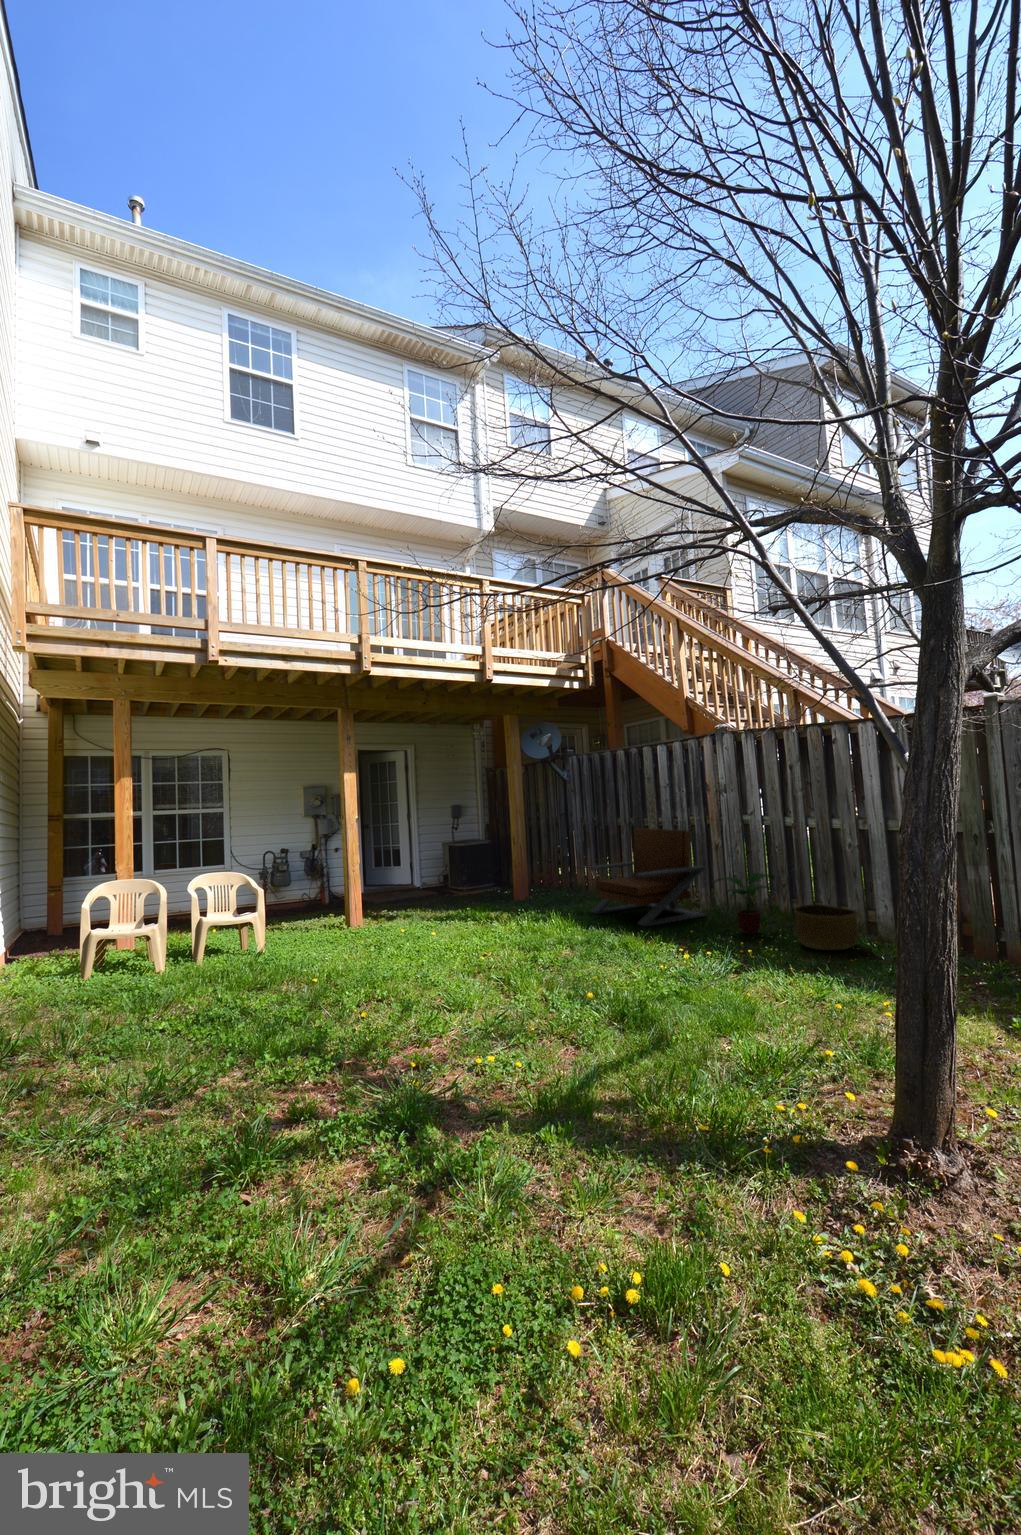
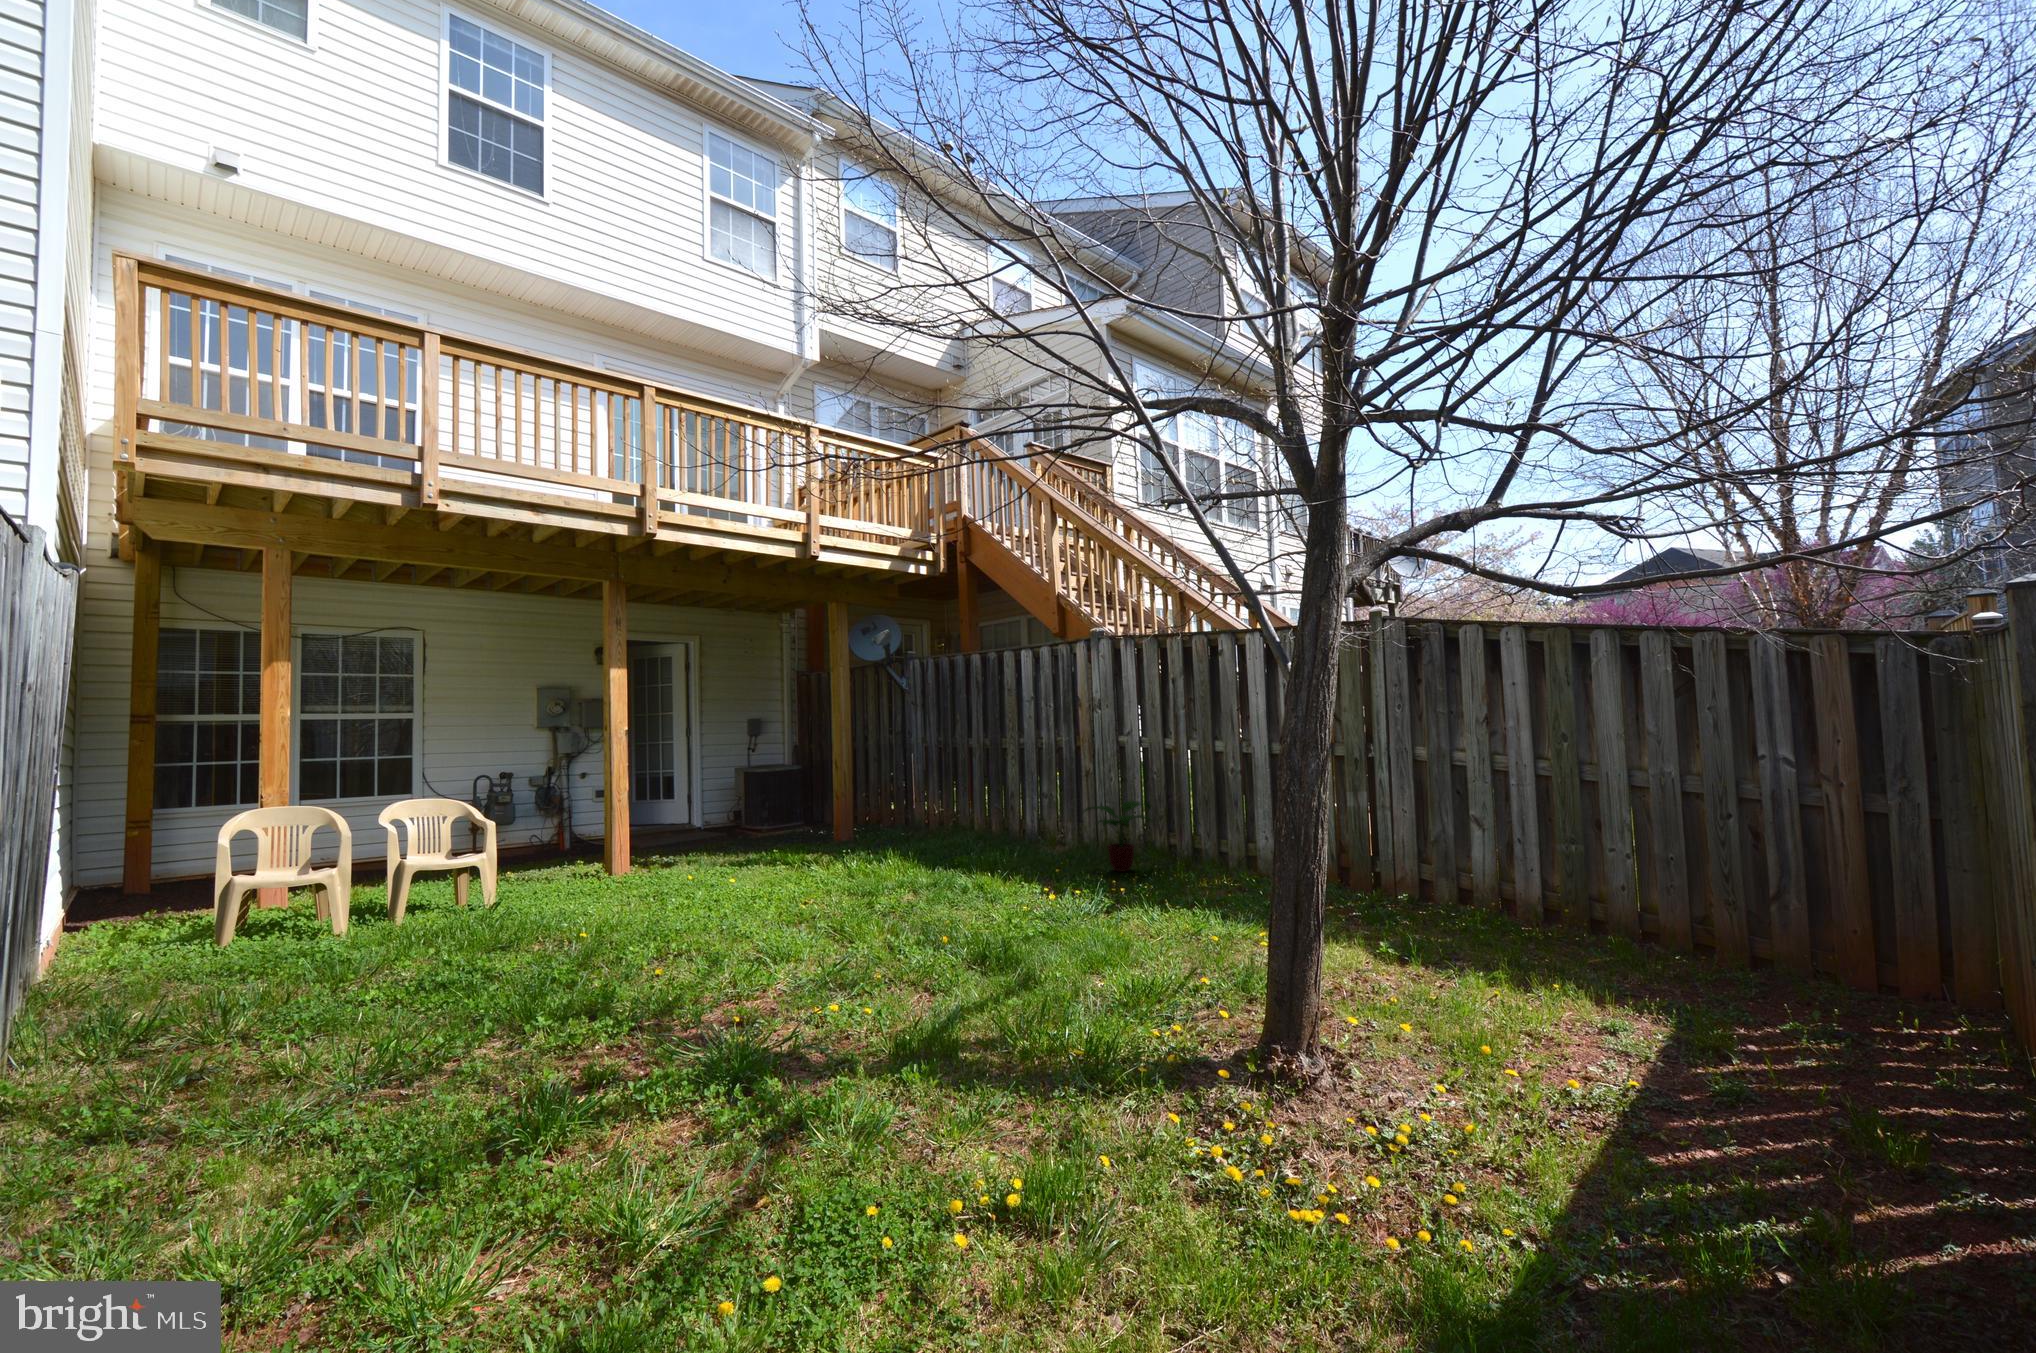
lounge chair: present [588,828,706,926] -> none [934,749,1073,866]
basket: present [794,905,858,950] -> none [1171,836,1238,886]

